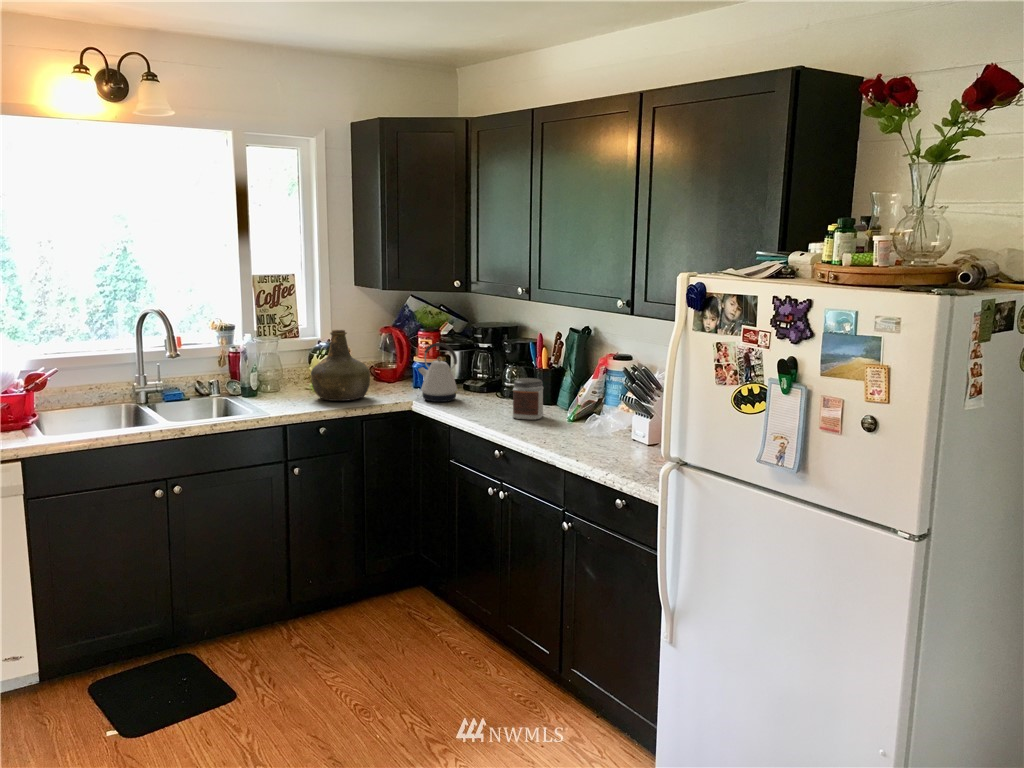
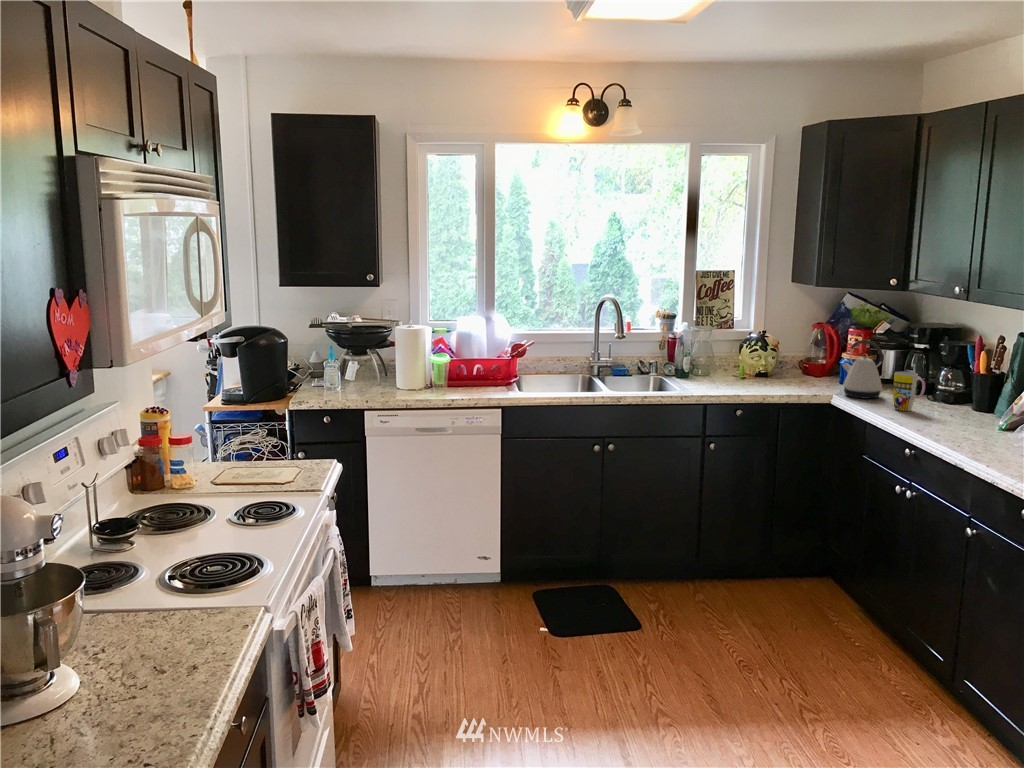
bottle: present [310,330,370,401] -> none [737,322,793,388]
mug: none [472,372,500,411] -> present [893,372,925,411]
jar: present [512,378,543,420] -> none [934,381,975,425]

